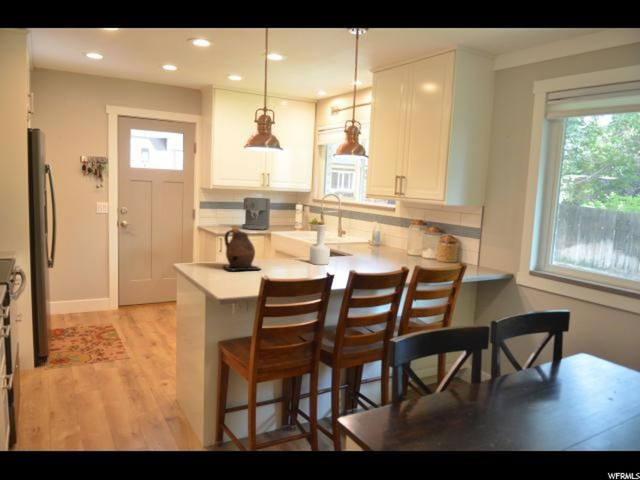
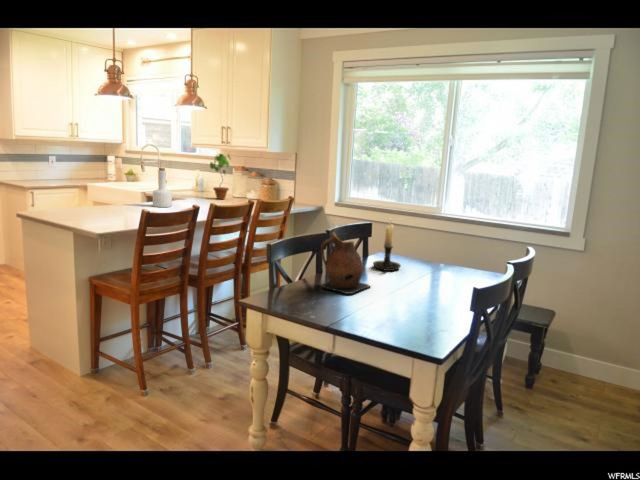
coffee maker: present [242,197,270,230] -> none [49,148,80,182]
potted plant: none [380,206,404,257] -> present [210,154,230,199]
ceramic pitcher: present [224,226,261,270] -> present [321,233,370,294]
candle holder: none [567,314,617,399] -> present [373,219,401,271]

